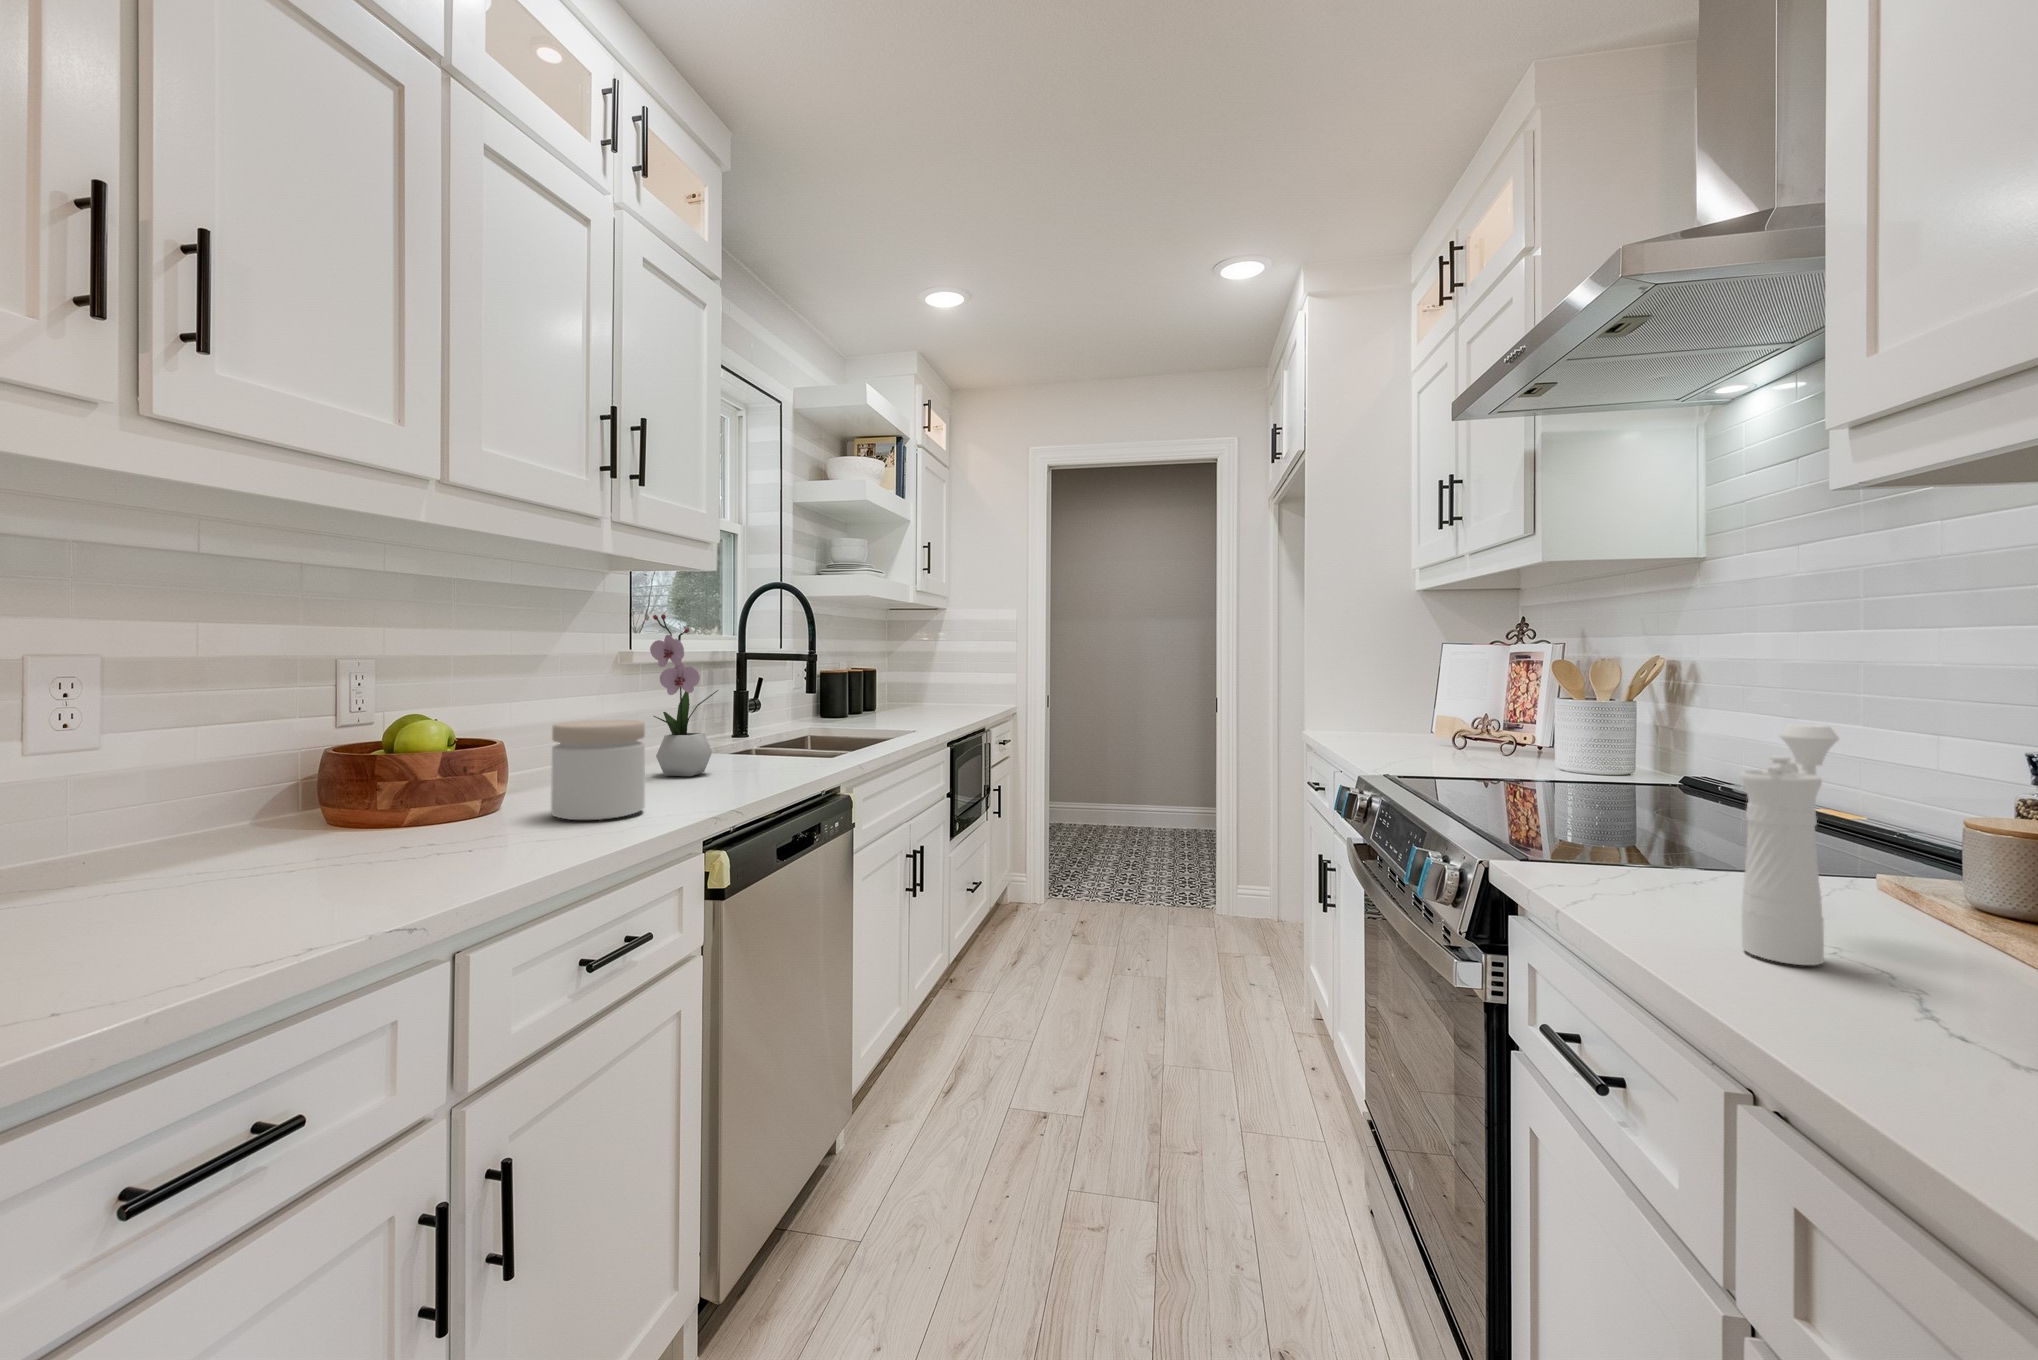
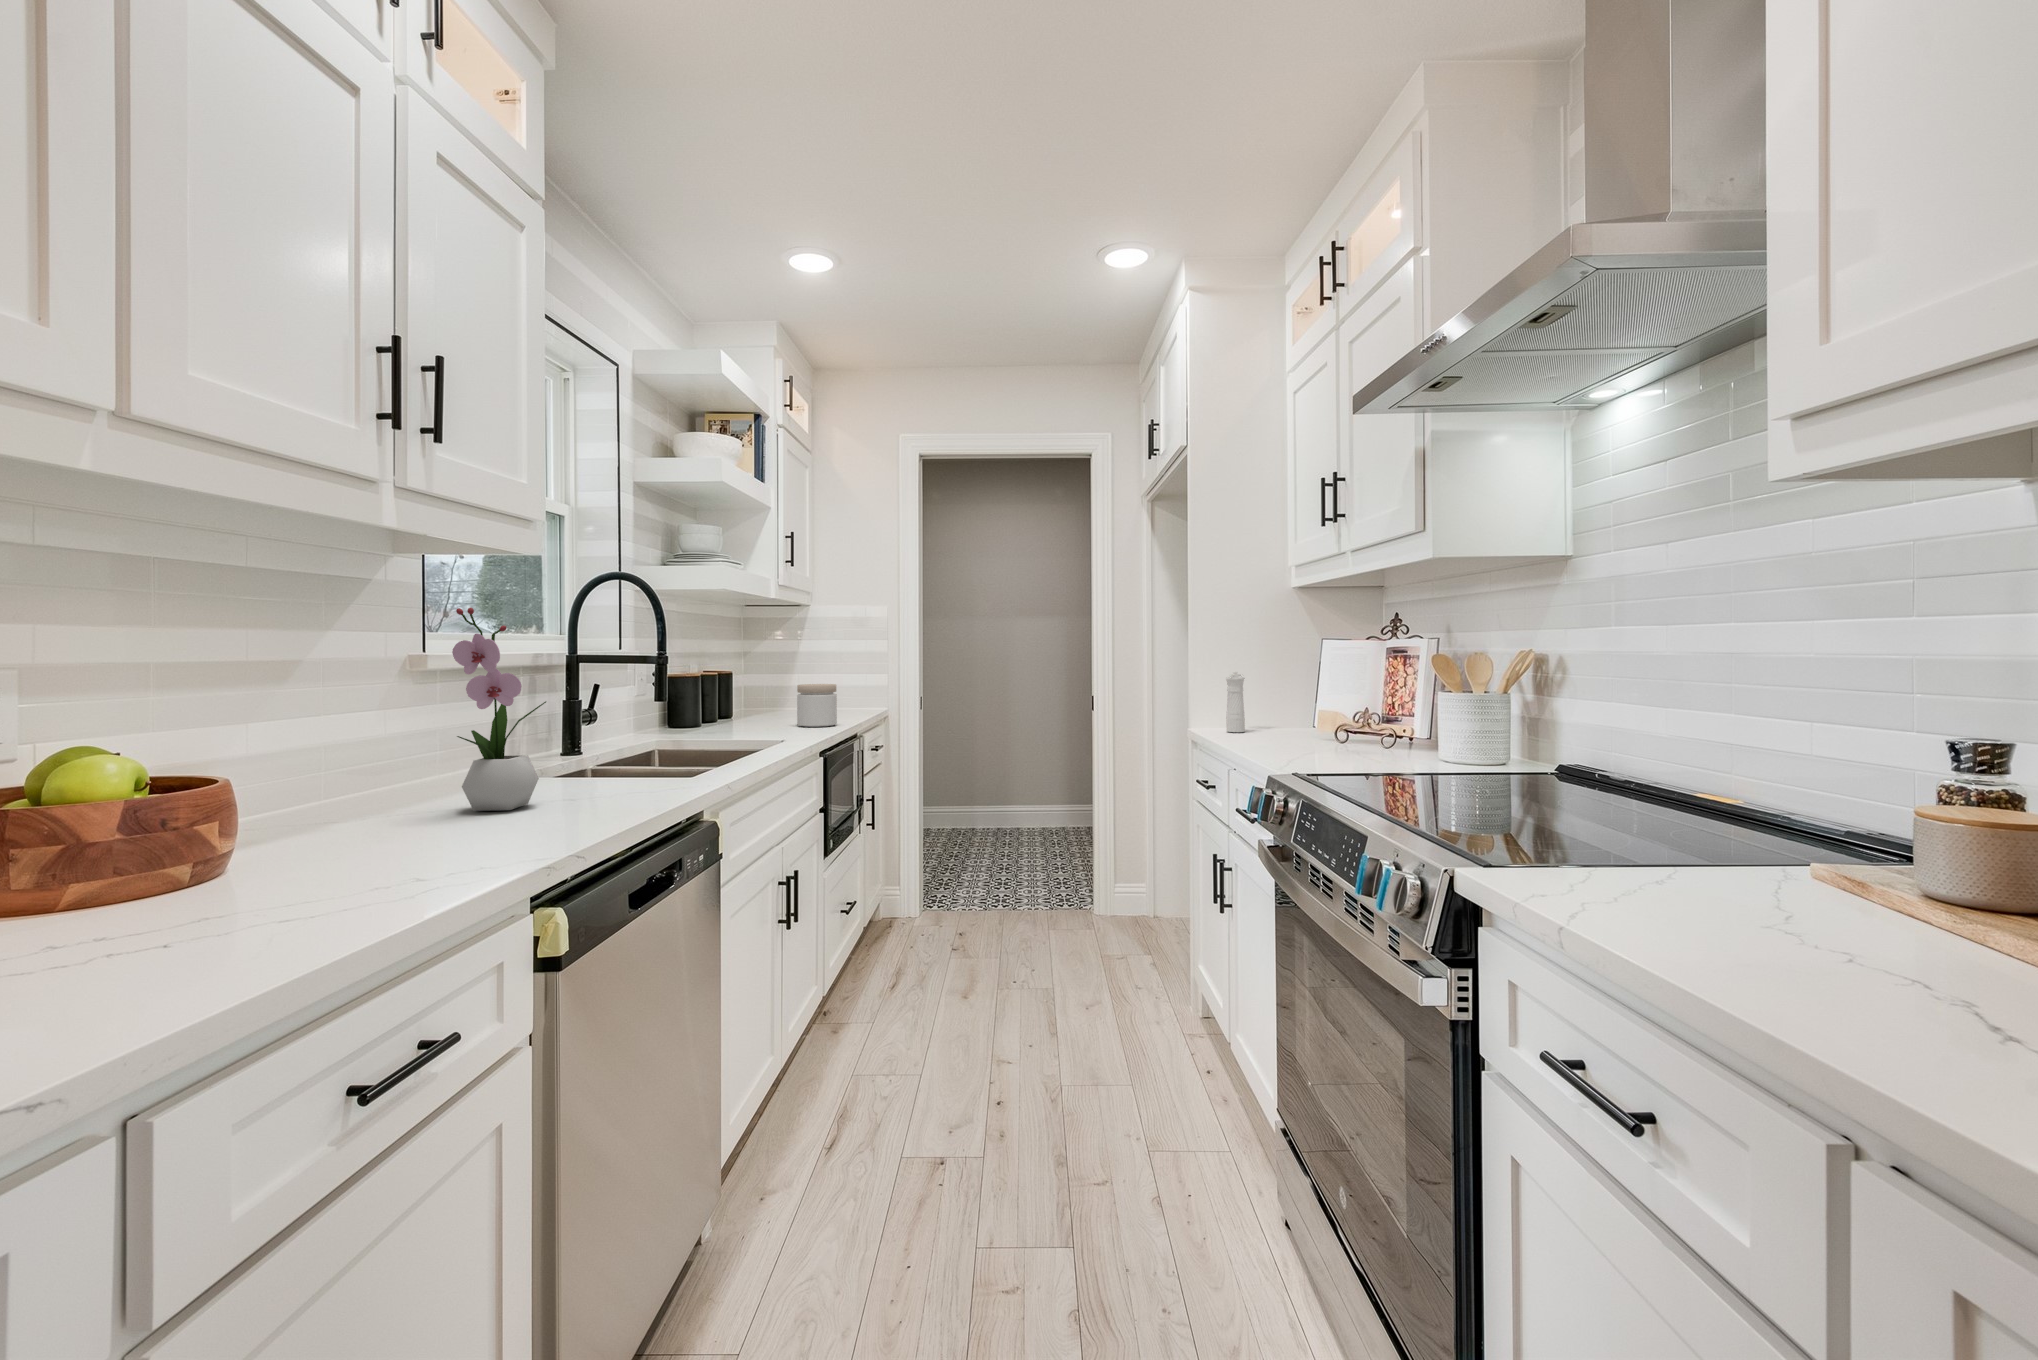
jar: present [551,720,645,820] -> present [797,684,837,727]
pepper mill: present [1740,724,1839,965] -> present [1226,672,1245,732]

